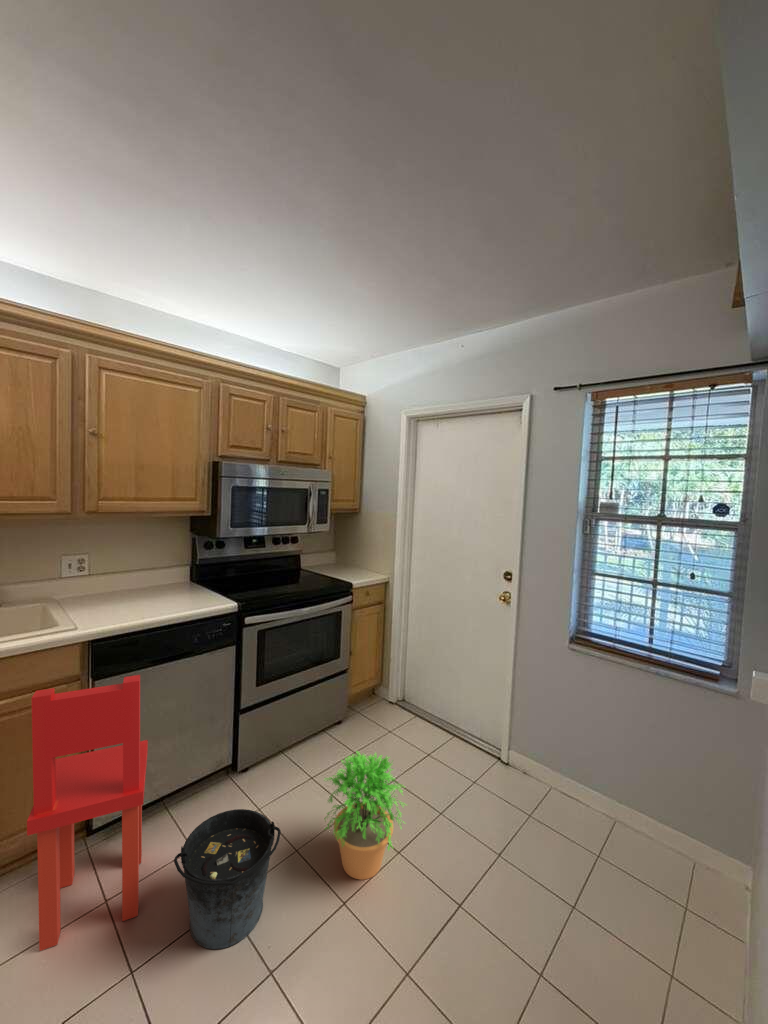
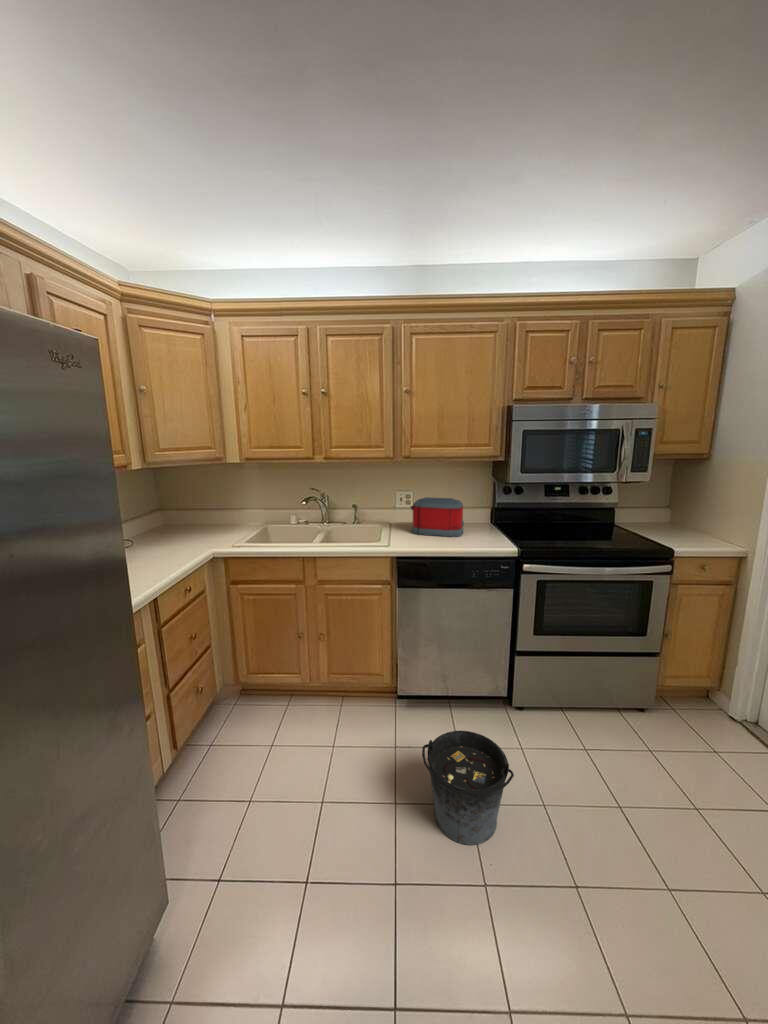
toaster: none [95,558,169,606] -> present [411,497,464,537]
chair: present [27,675,148,951] -> none [341,584,426,774]
potted plant: present [324,751,404,880] -> none [568,742,678,888]

